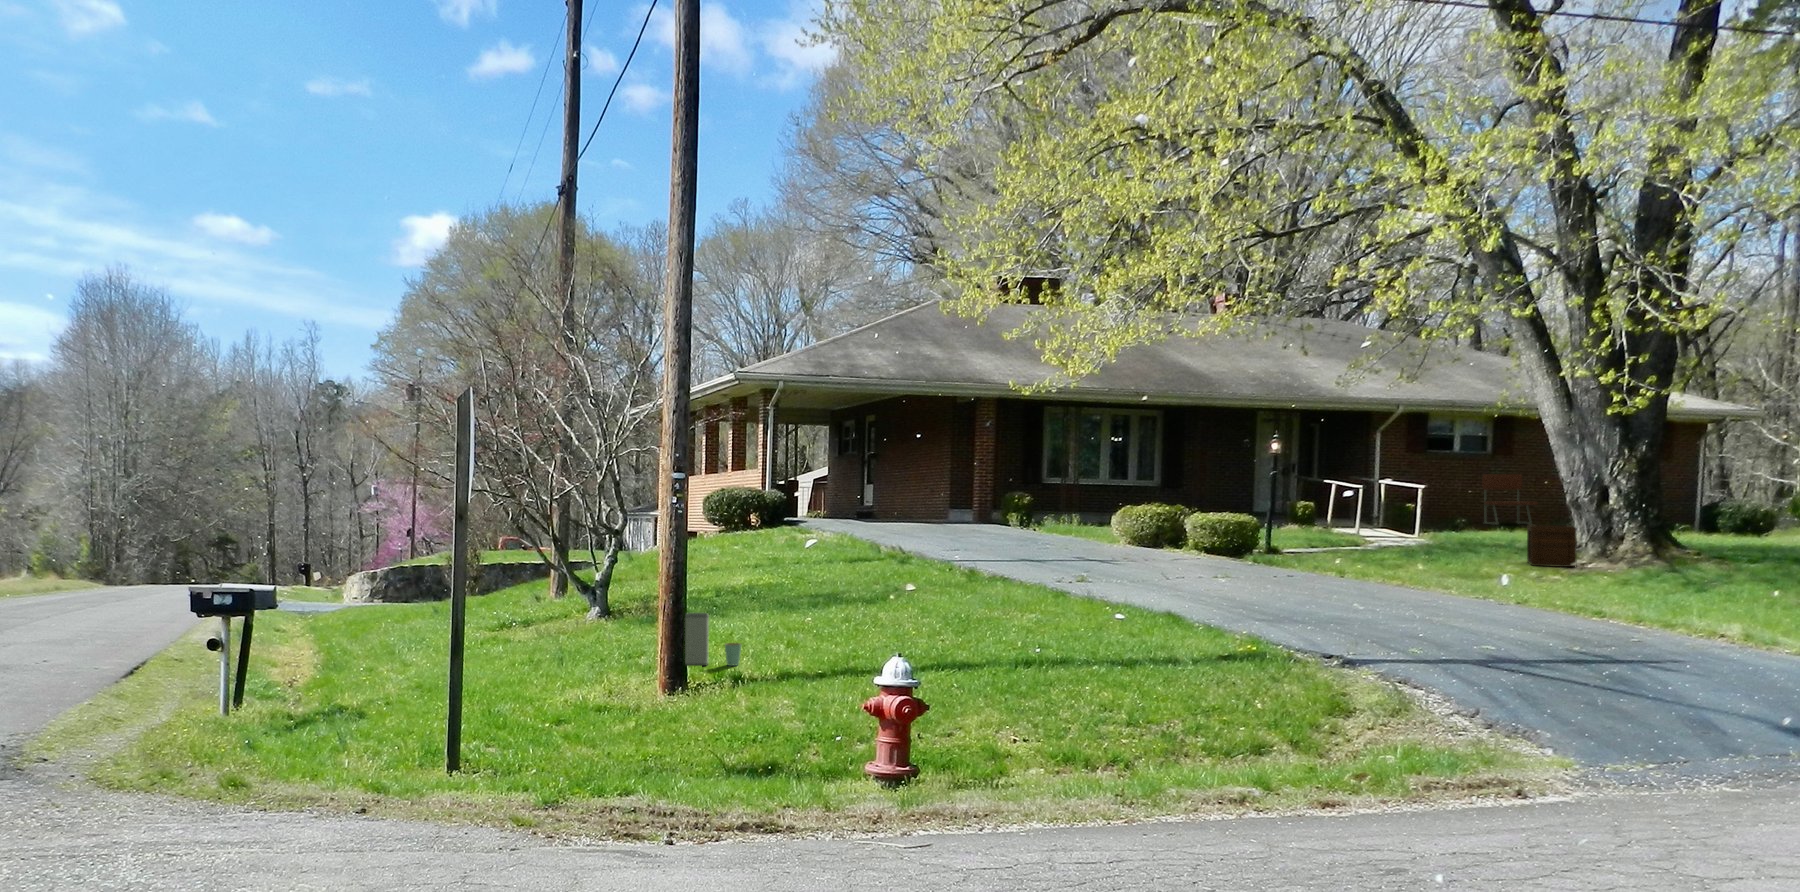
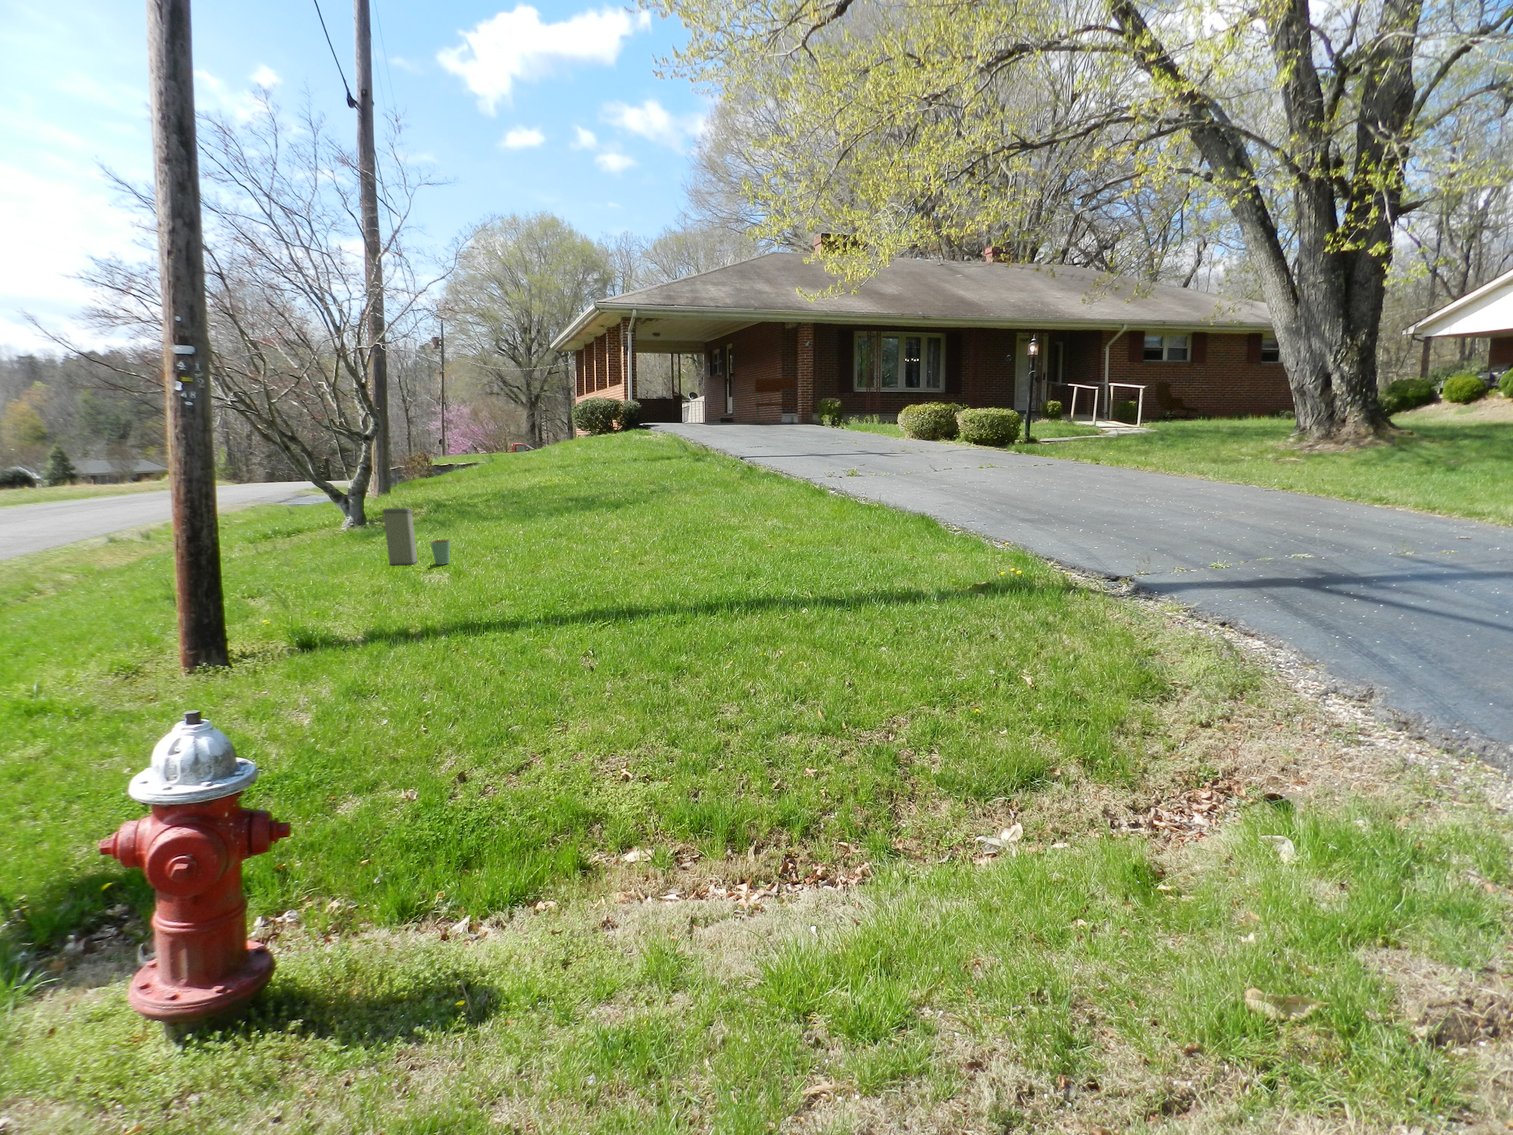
bench: present [1482,474,1538,525] -> present [755,378,795,423]
lounge chair: none [1427,480,1483,525] -> present [1155,382,1198,417]
wooden crate: present [1527,524,1576,567] -> none [1250,410,1299,446]

